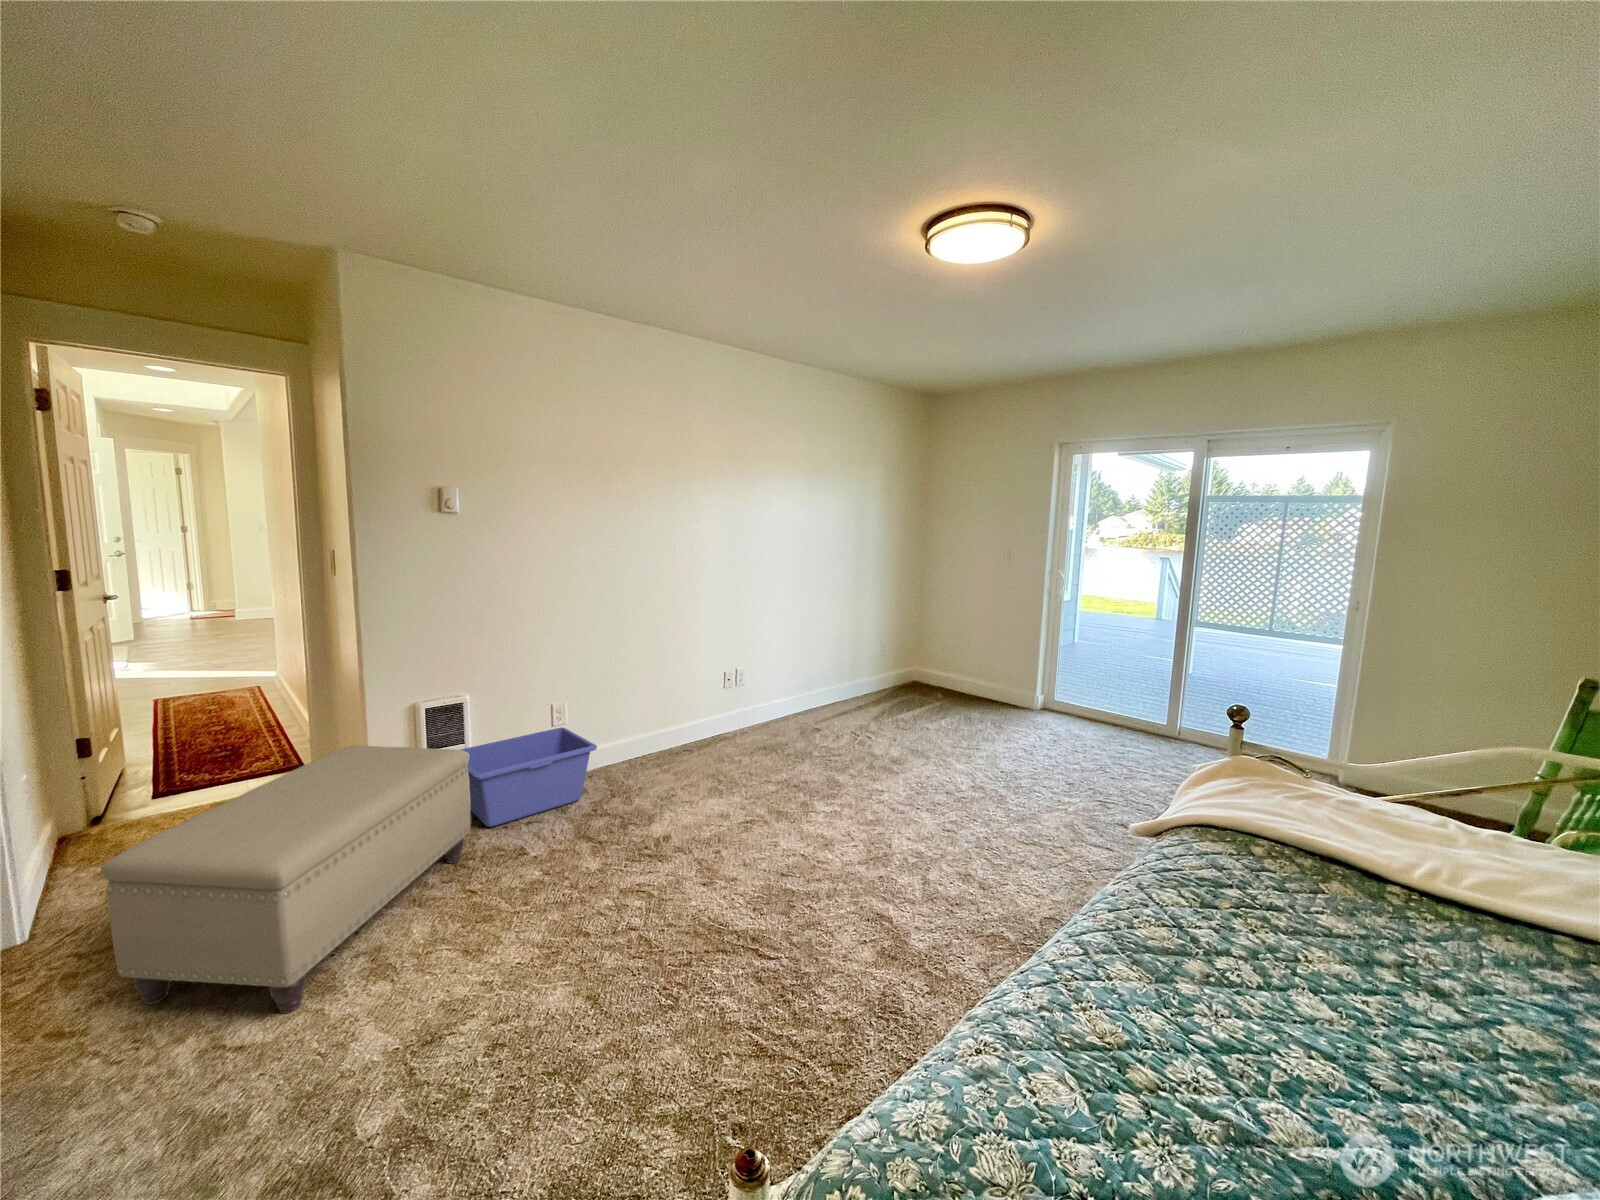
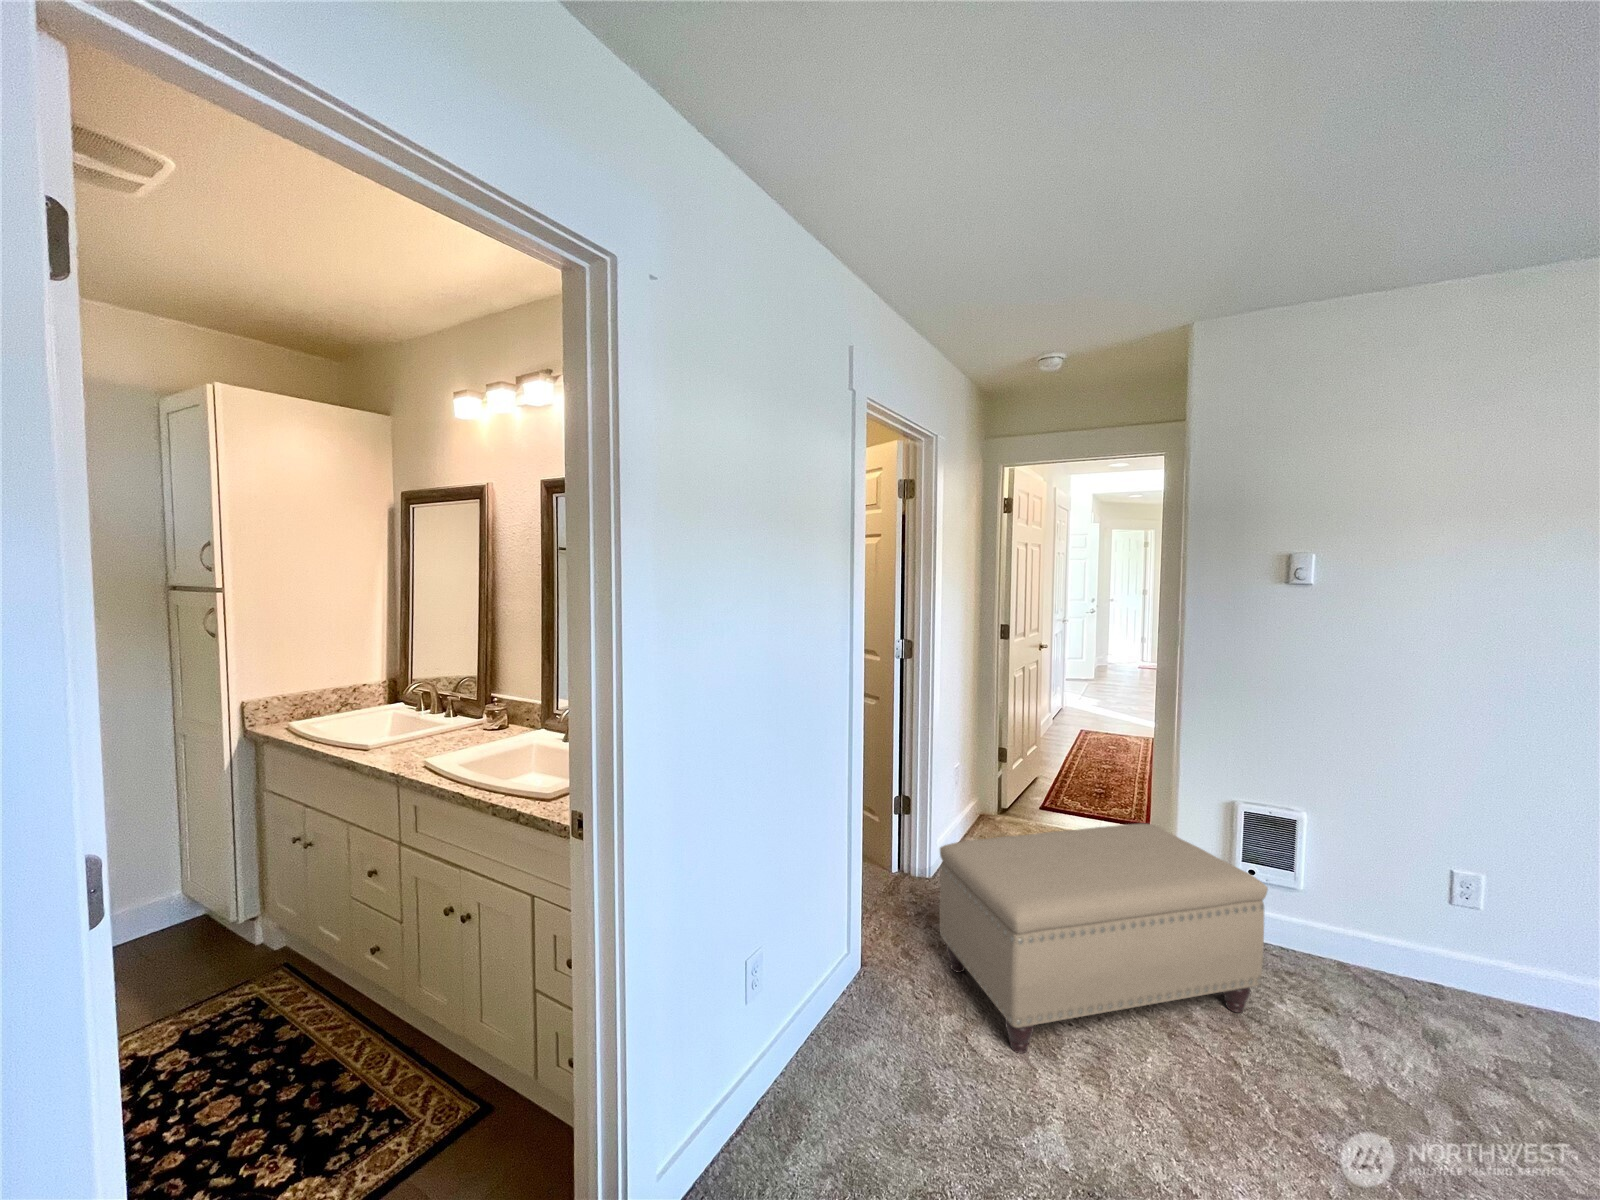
storage bin: present [460,728,597,827] -> none [1267,875,1515,1038]

